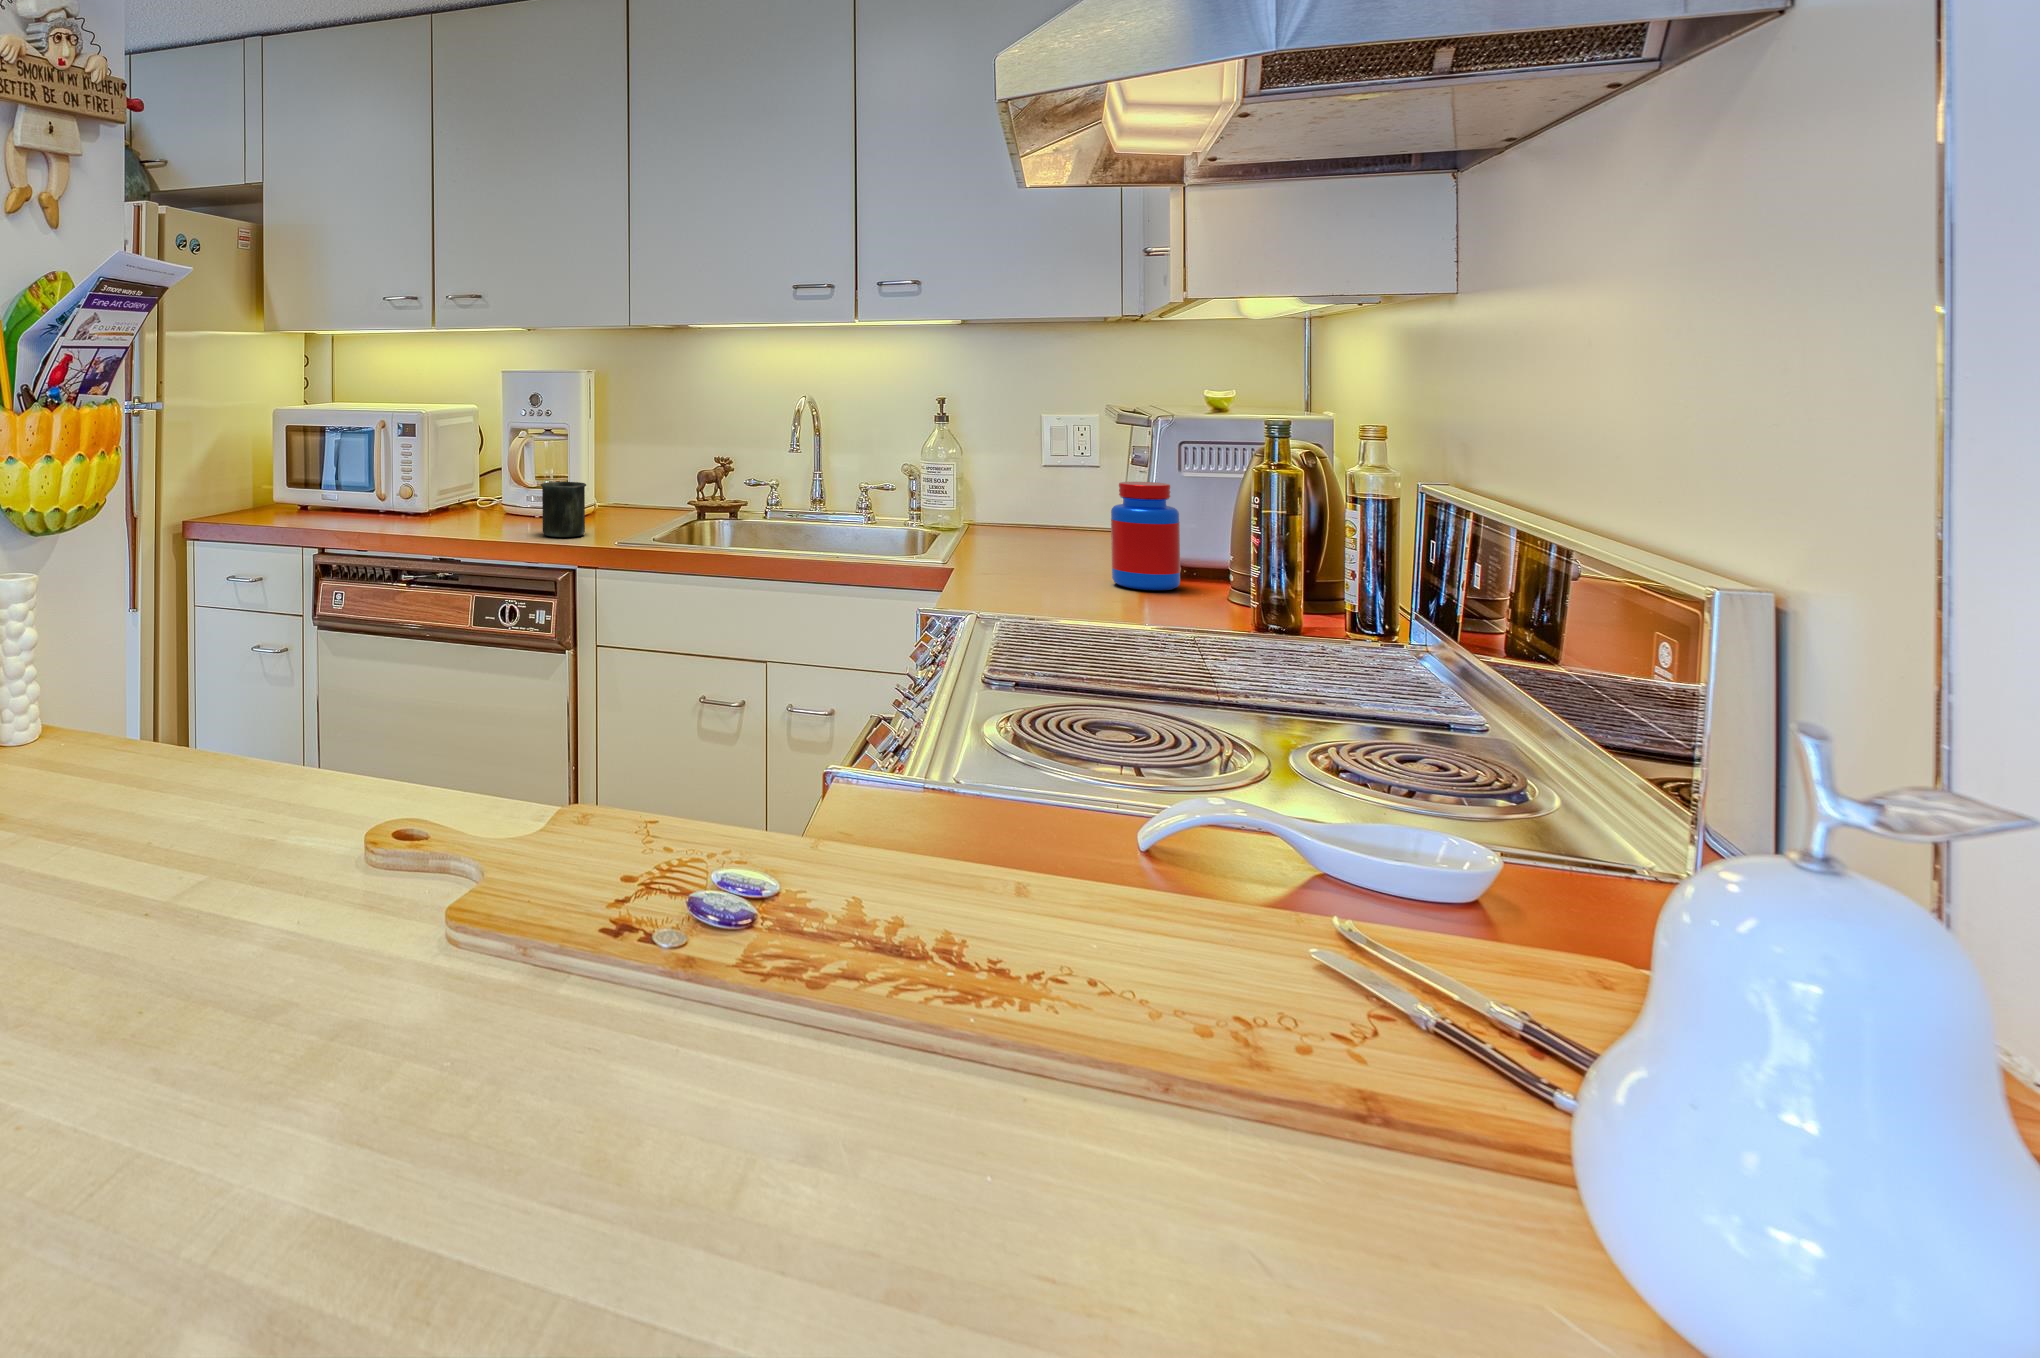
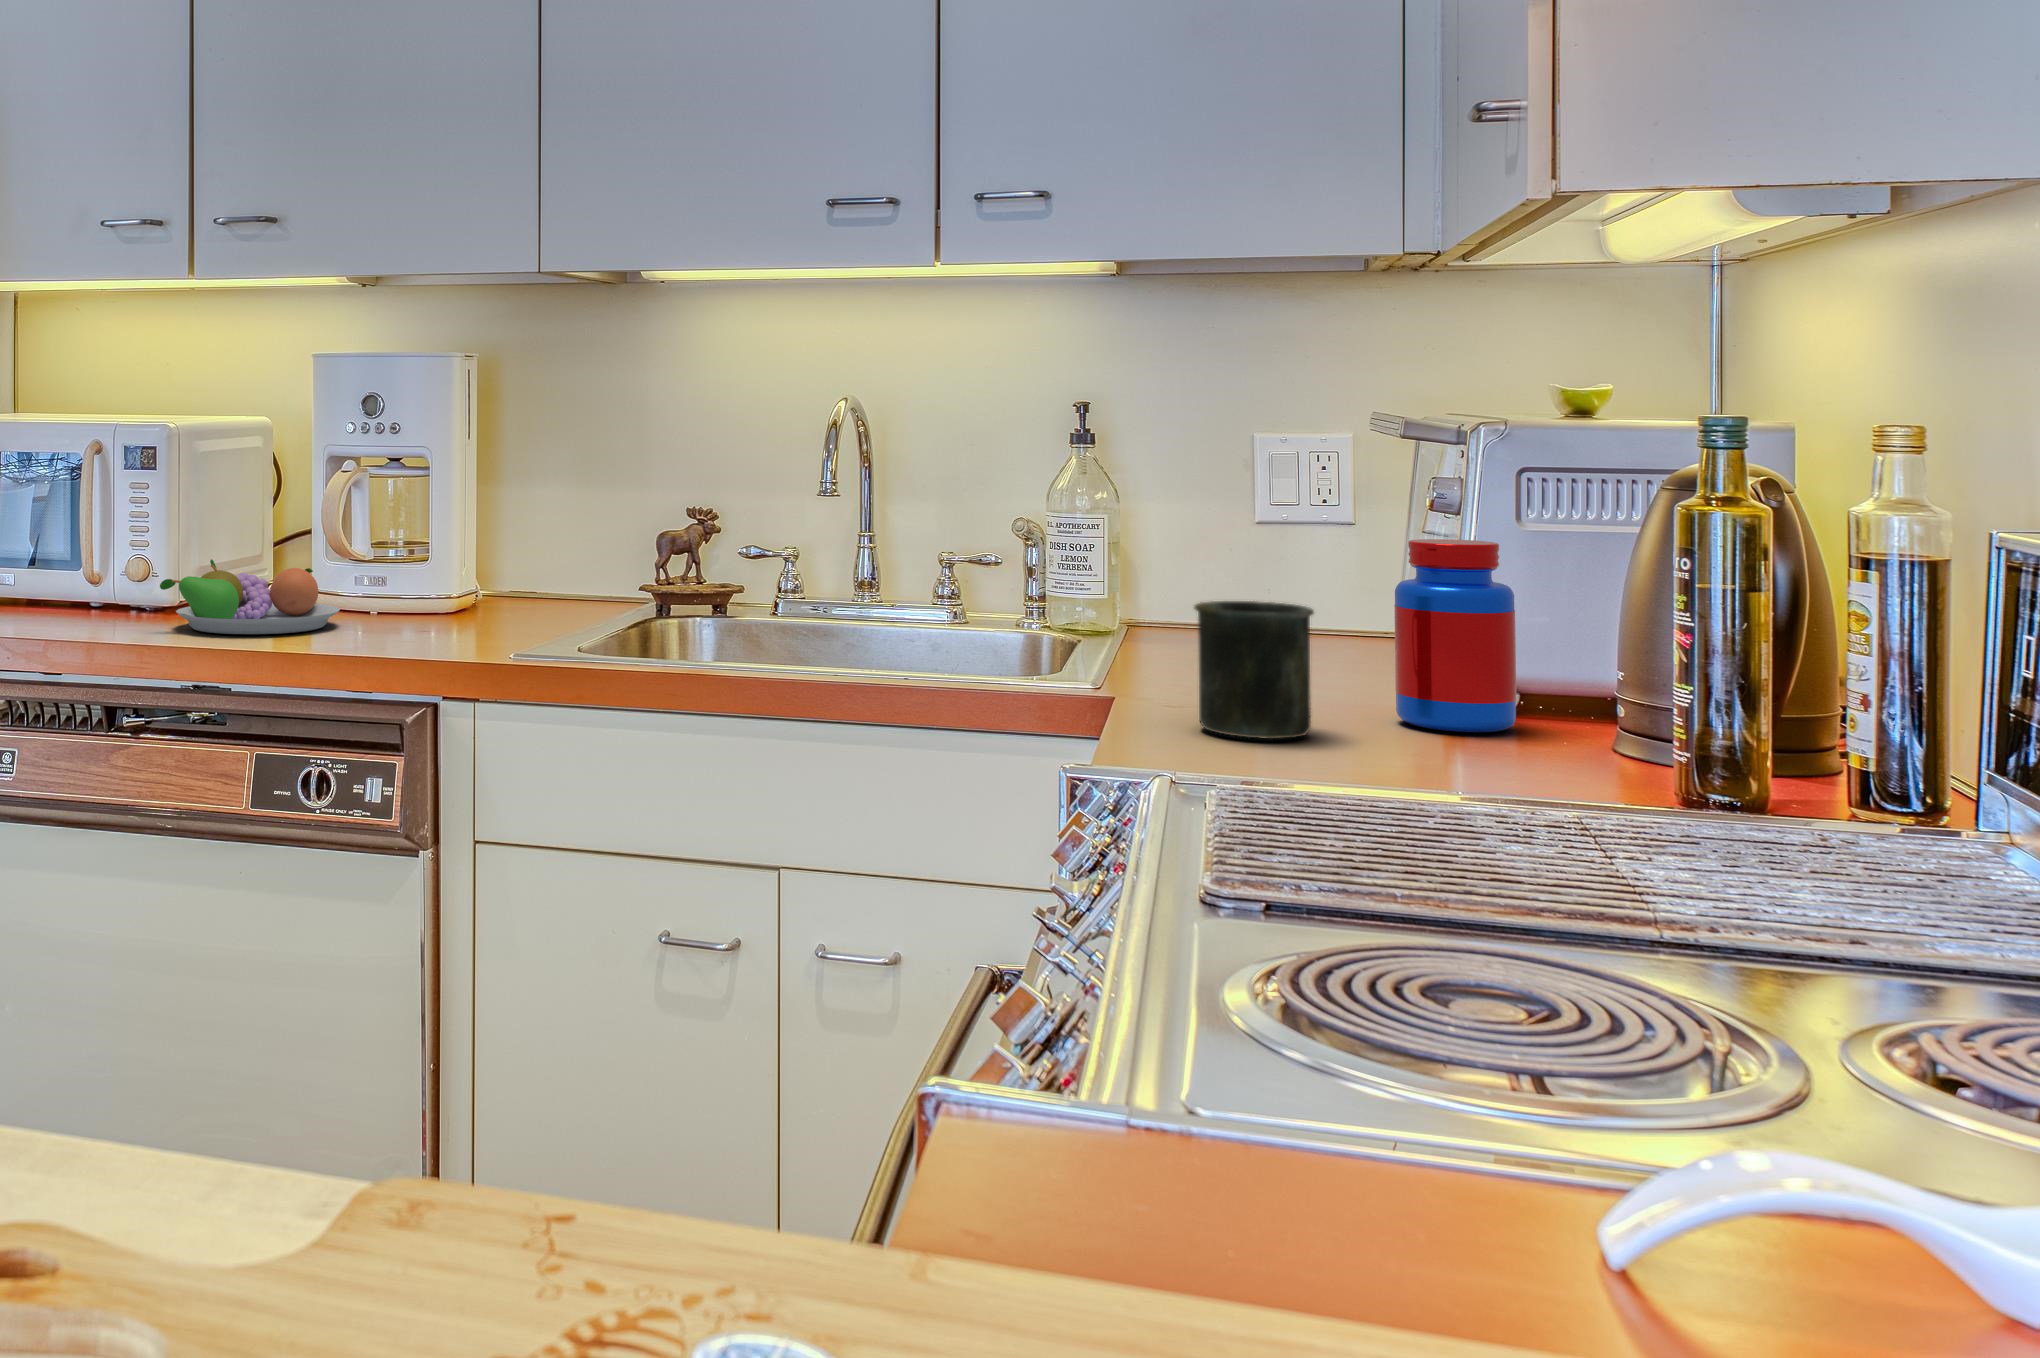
mug: present [541,482,586,537] -> present [1194,601,1314,739]
fruit bowl: none [418,487,517,530] -> present [160,559,340,634]

